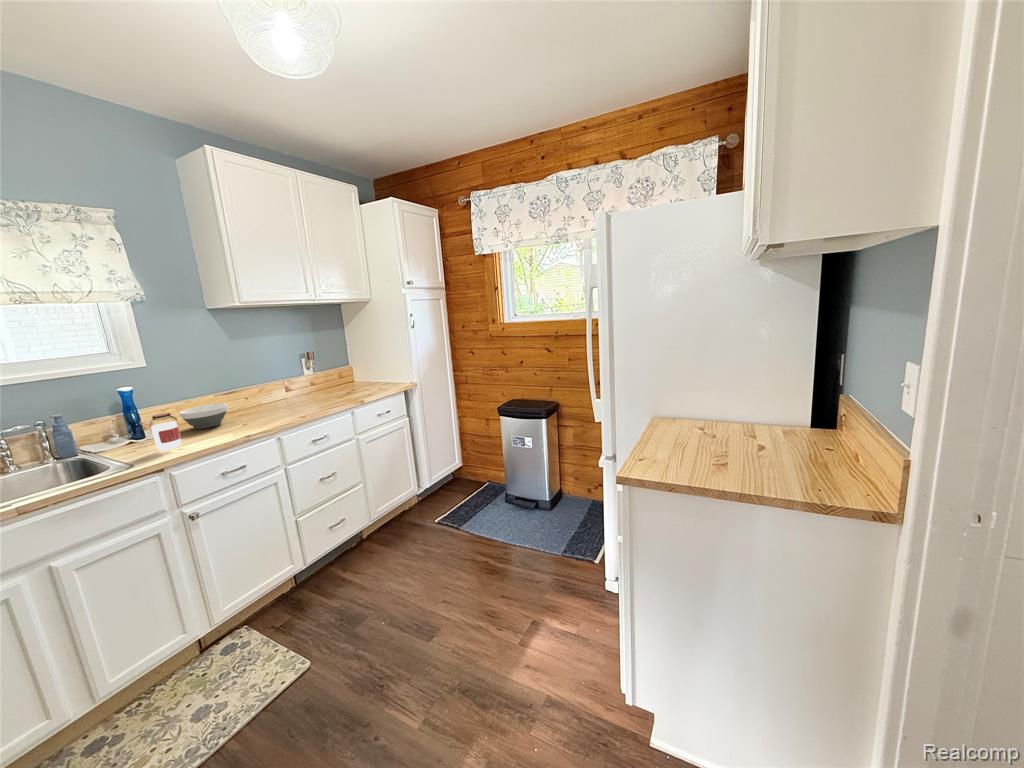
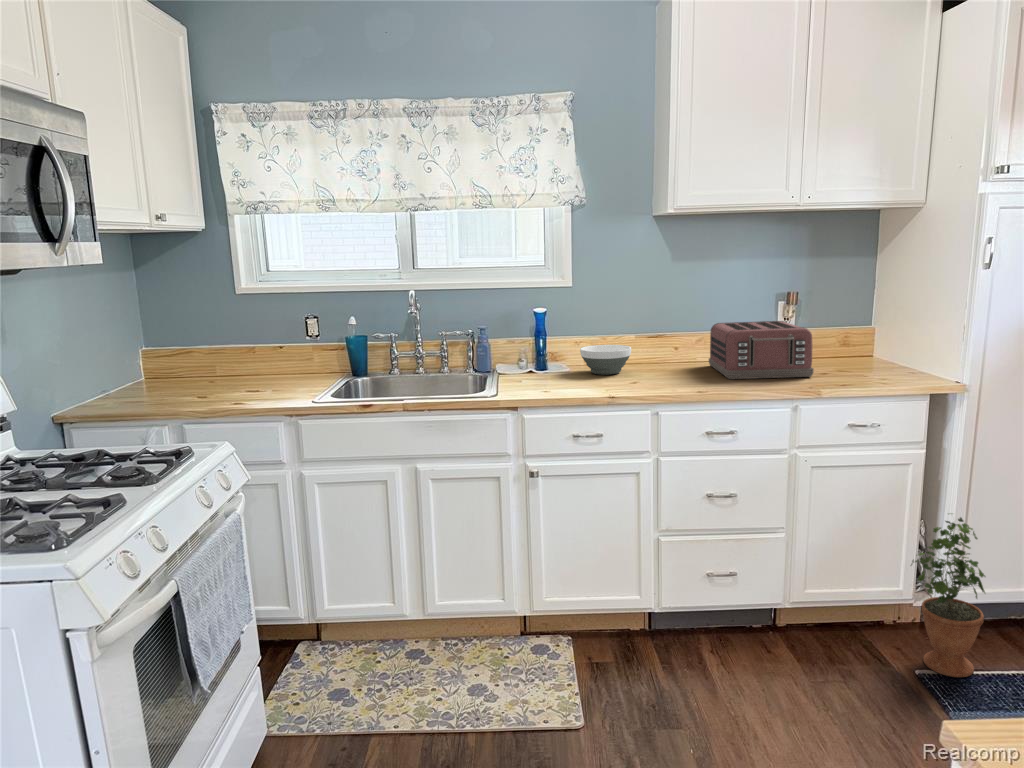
toaster: none [274,370,350,408] -> present [709,321,814,379]
jar: present [149,413,181,451] -> none [527,344,552,388]
potted plant: none [420,443,452,516] -> present [911,517,985,677]

